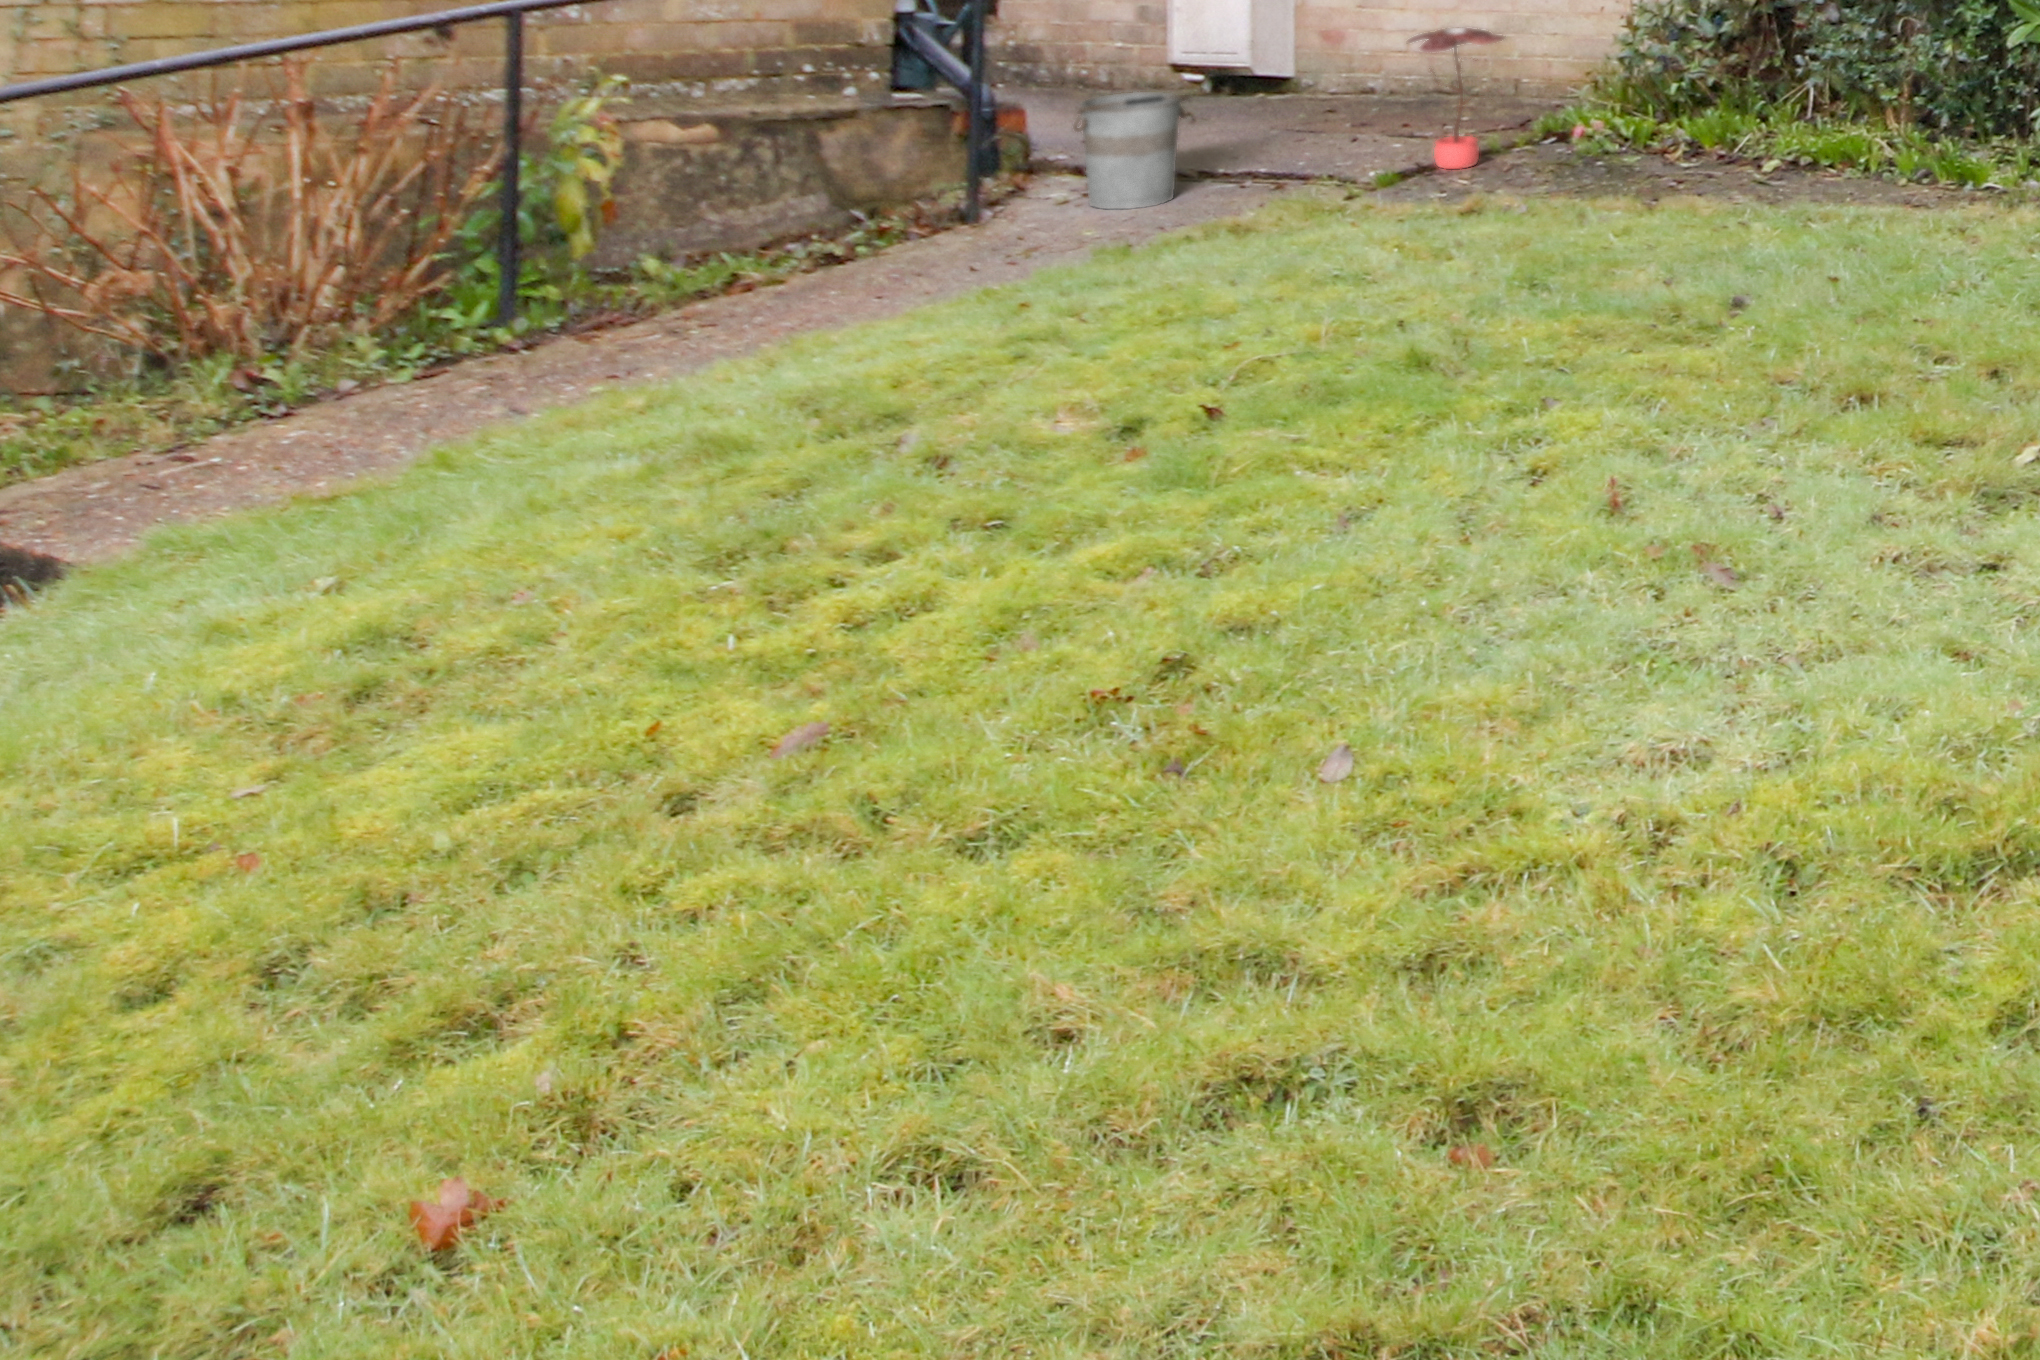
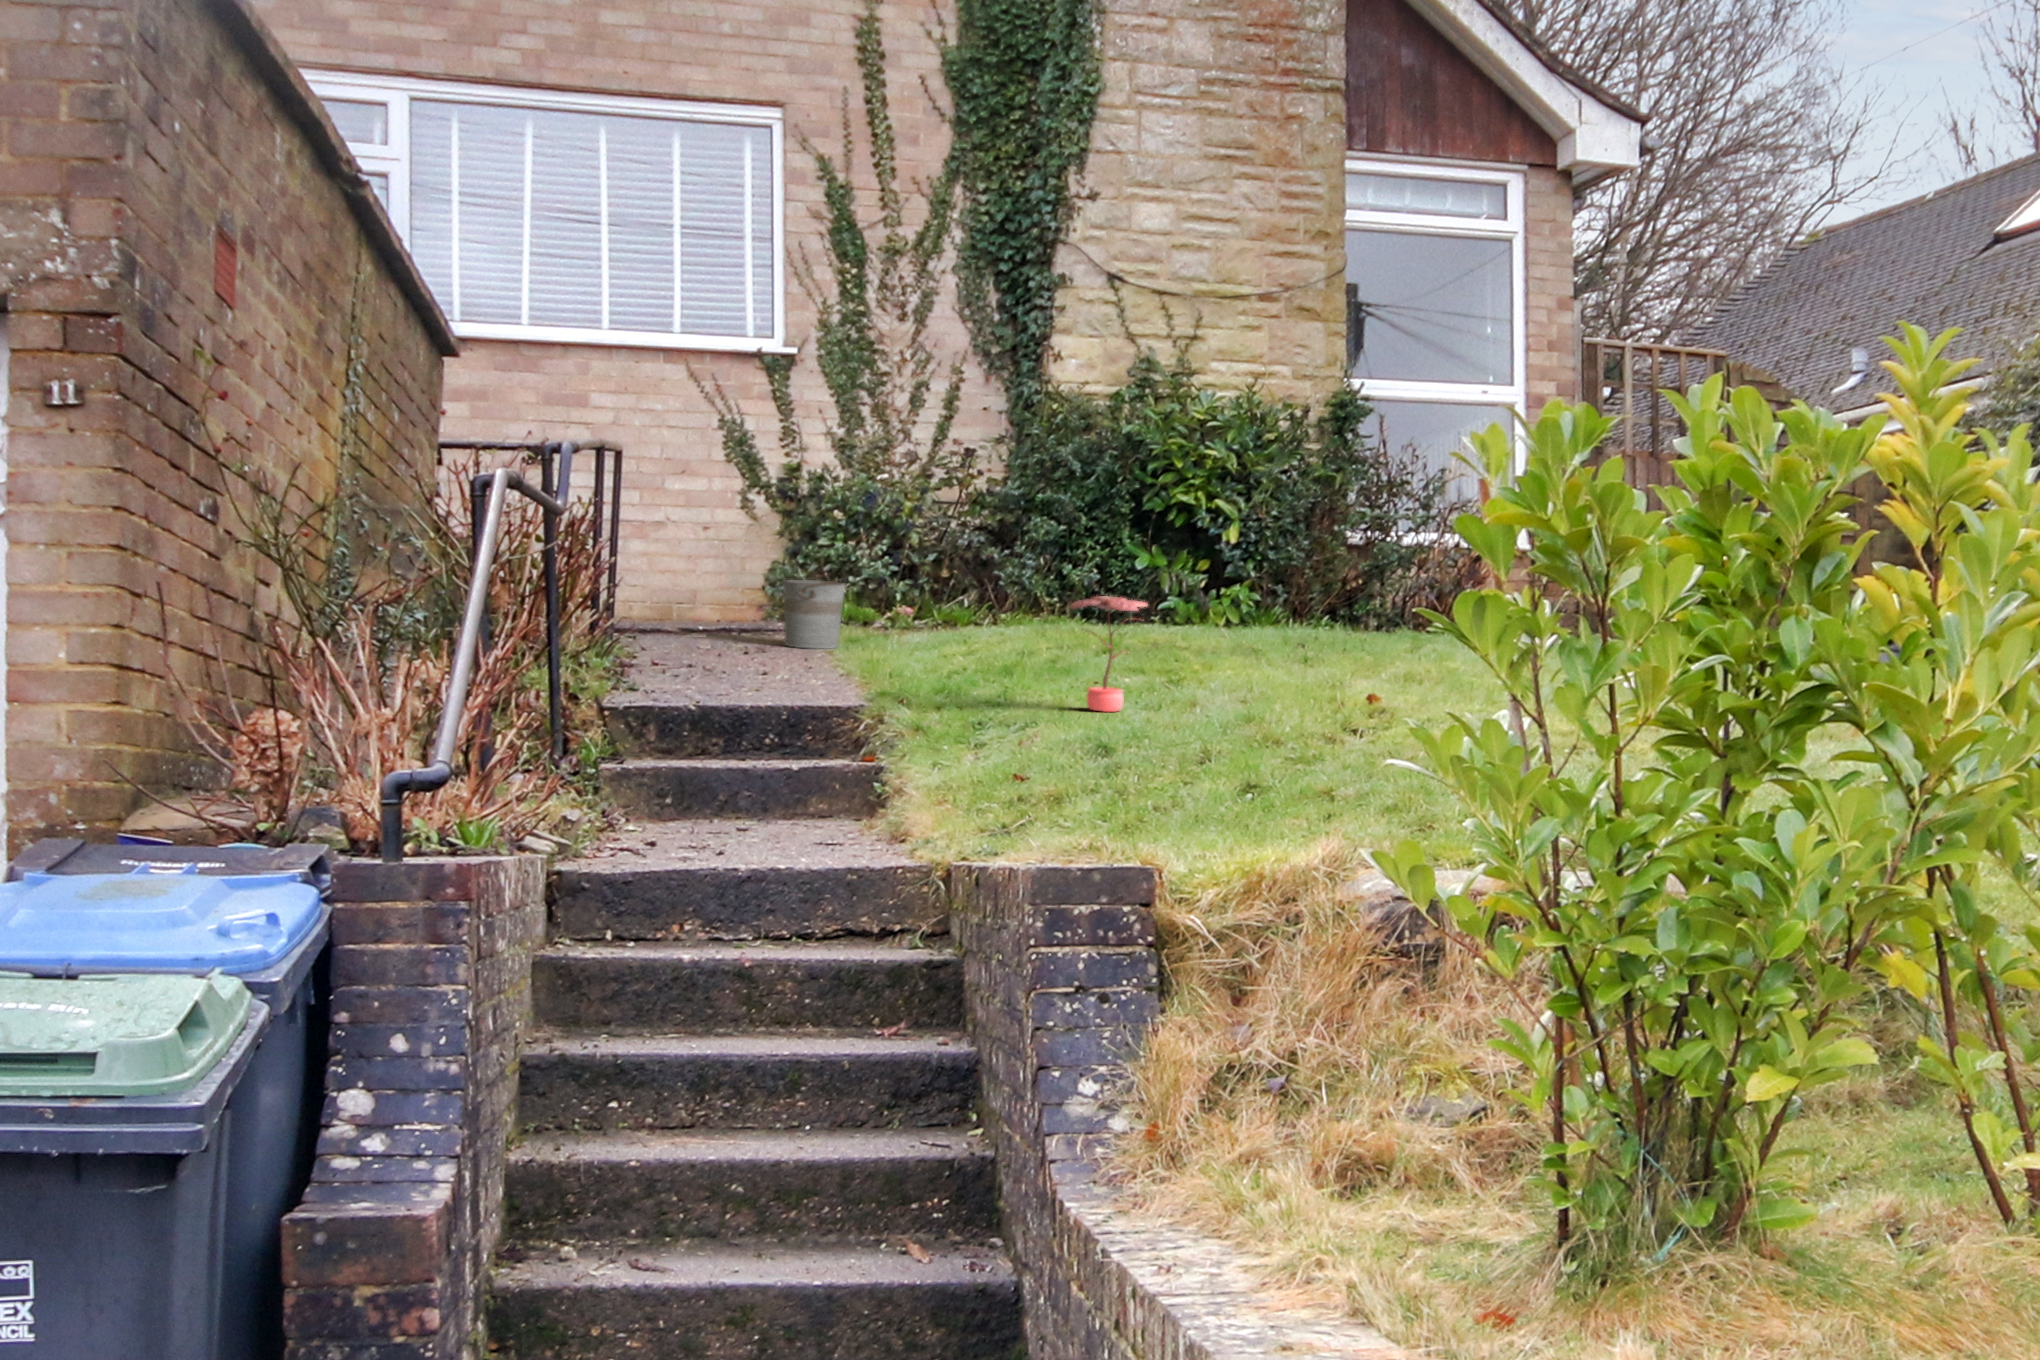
potted plant: present [1408,28,1504,169] -> present [1070,596,1148,712]

